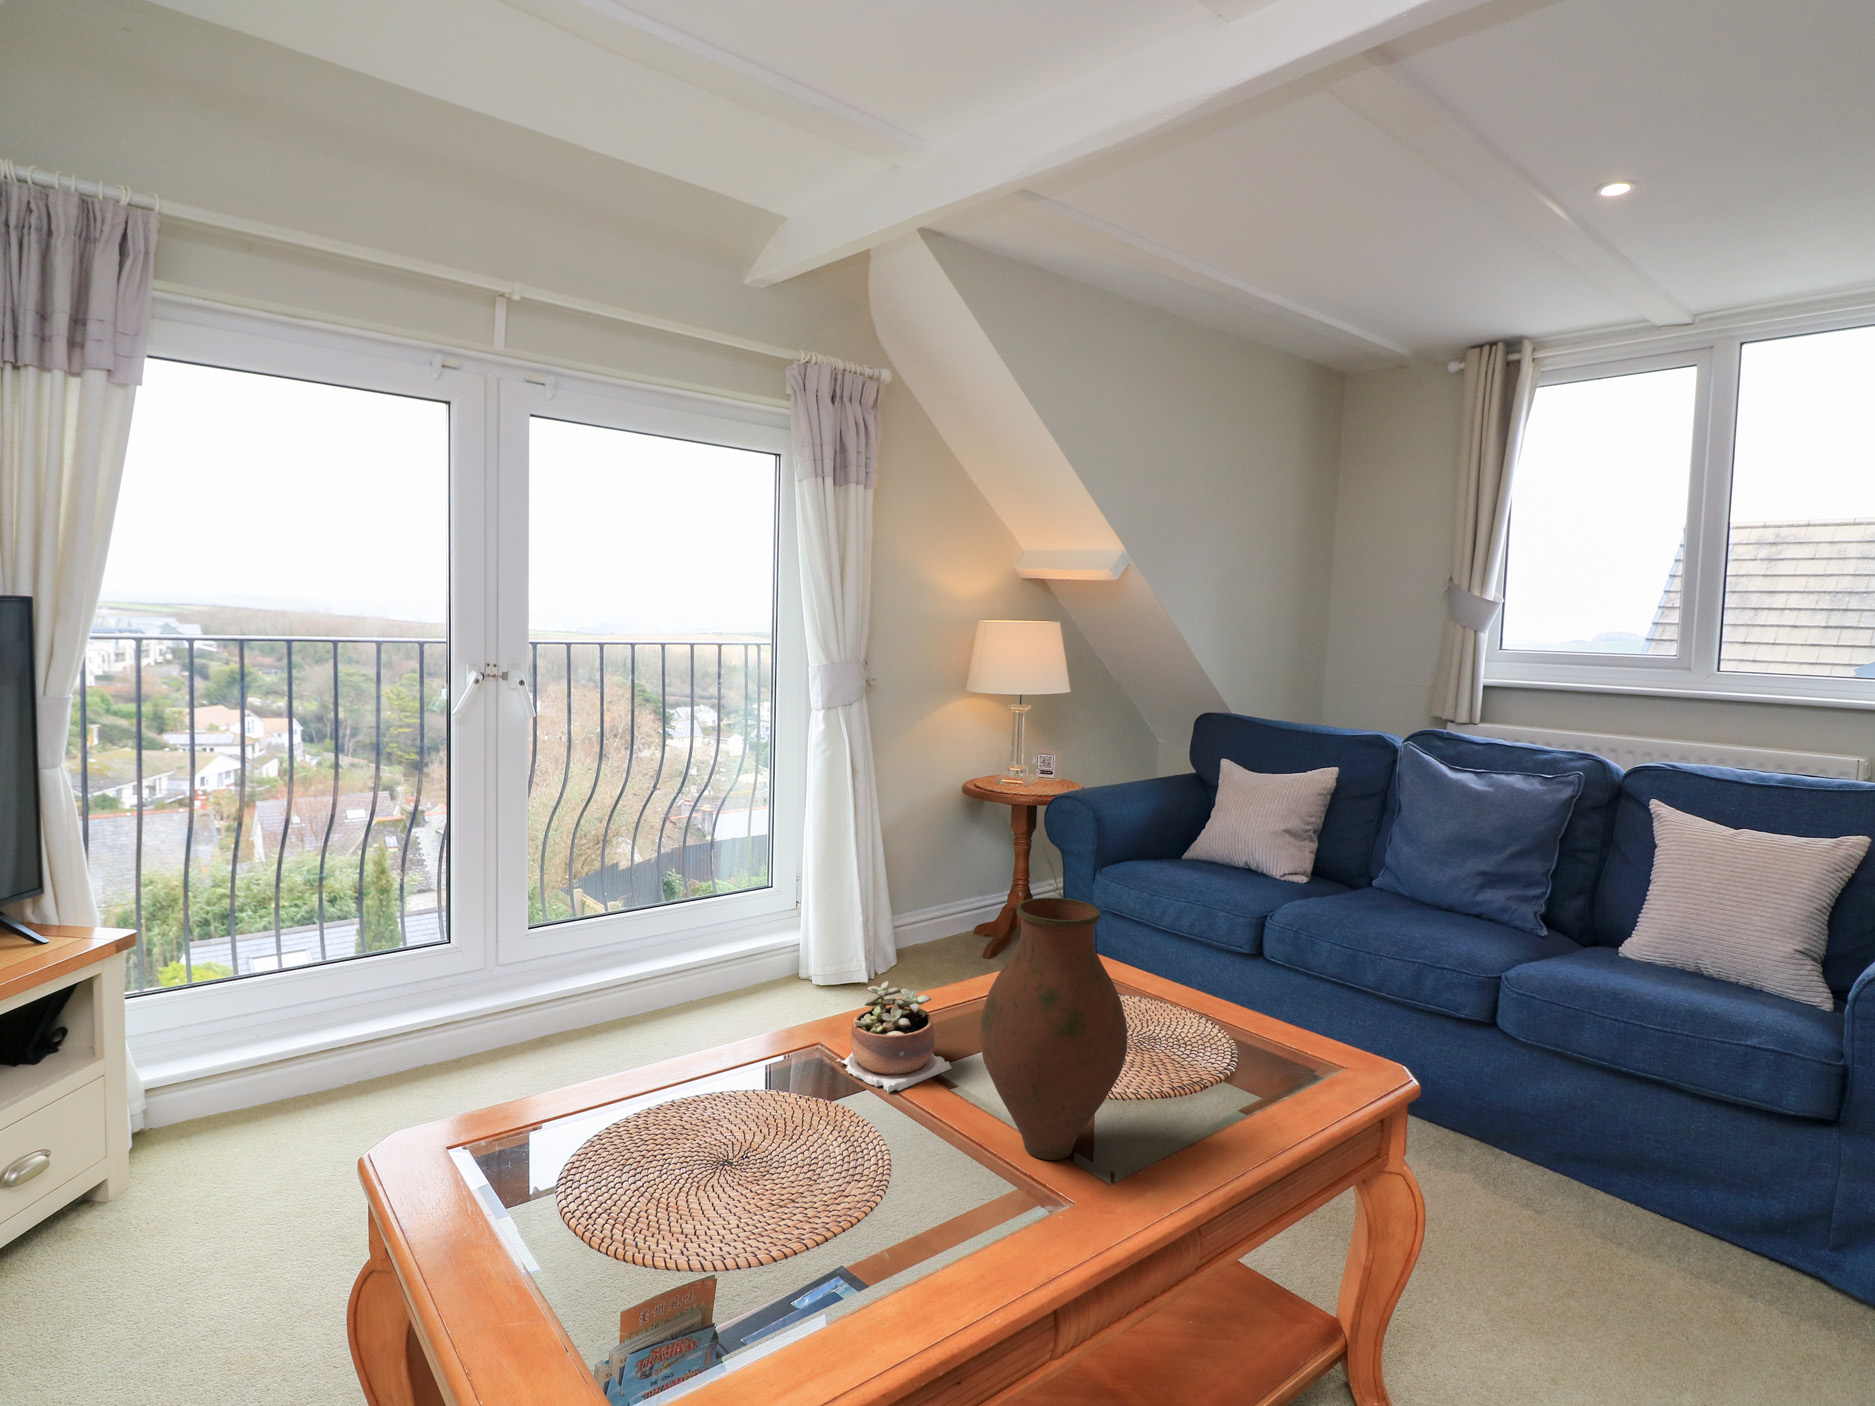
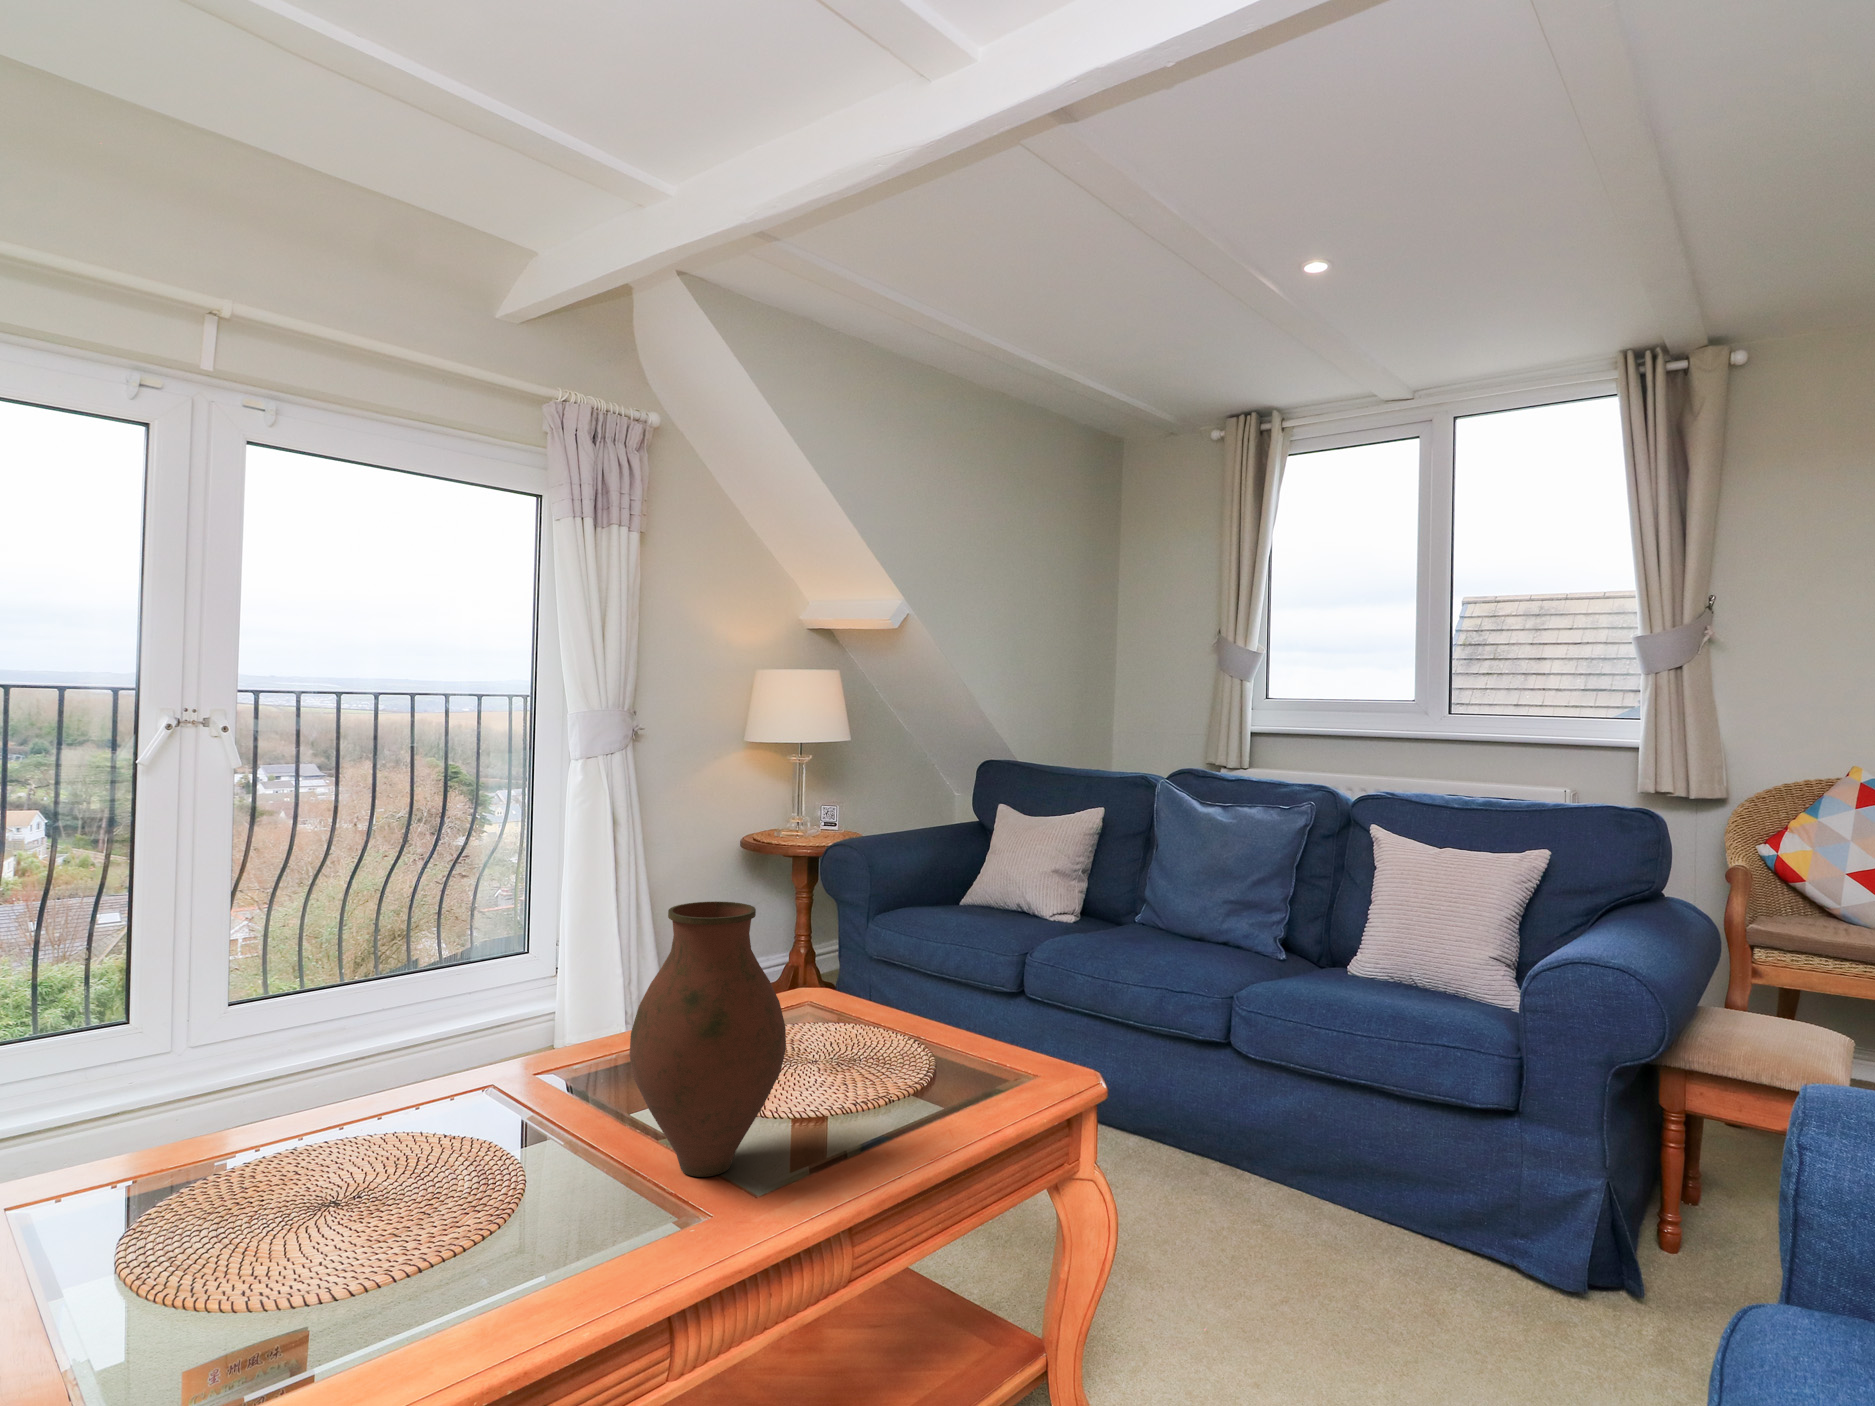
succulent plant: present [837,981,952,1093] -> none [504,1011,633,1127]

